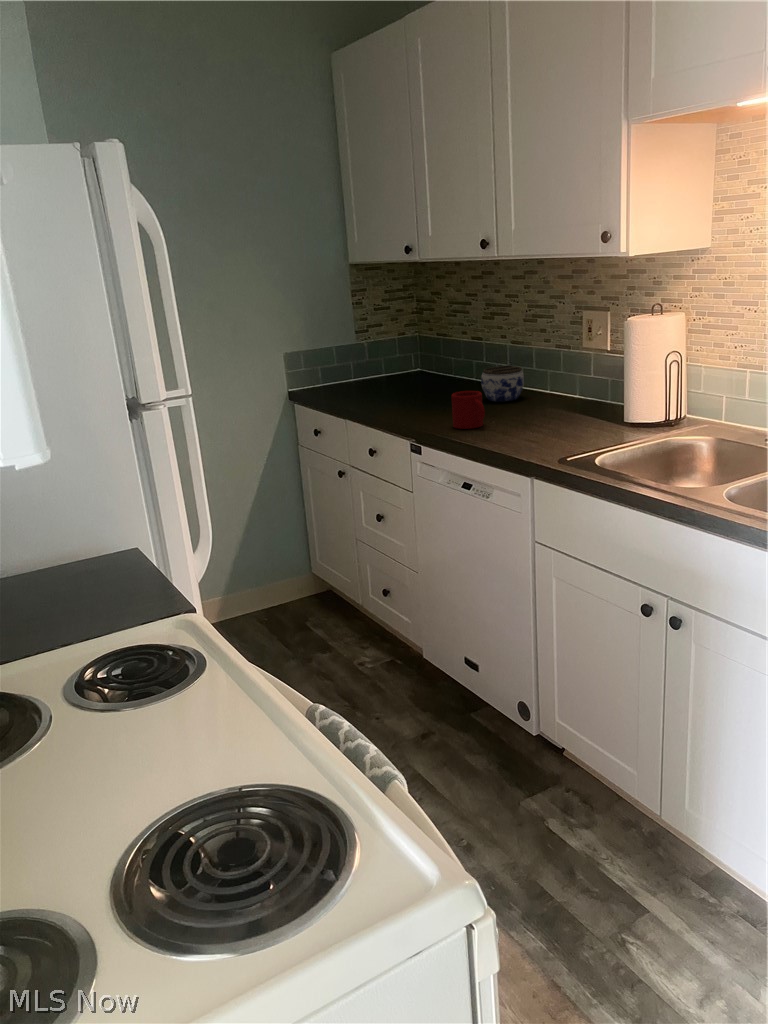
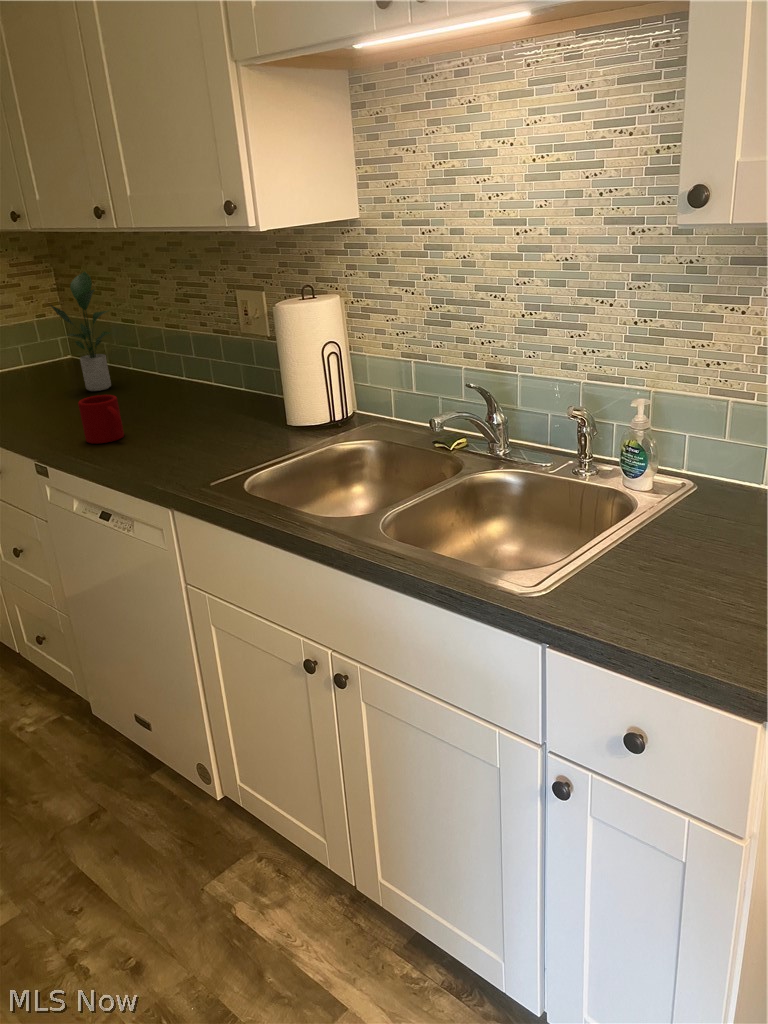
potted plant: none [422,296,469,394] -> present [51,272,111,391]
jar: present [481,365,524,402] -> none [128,355,181,401]

